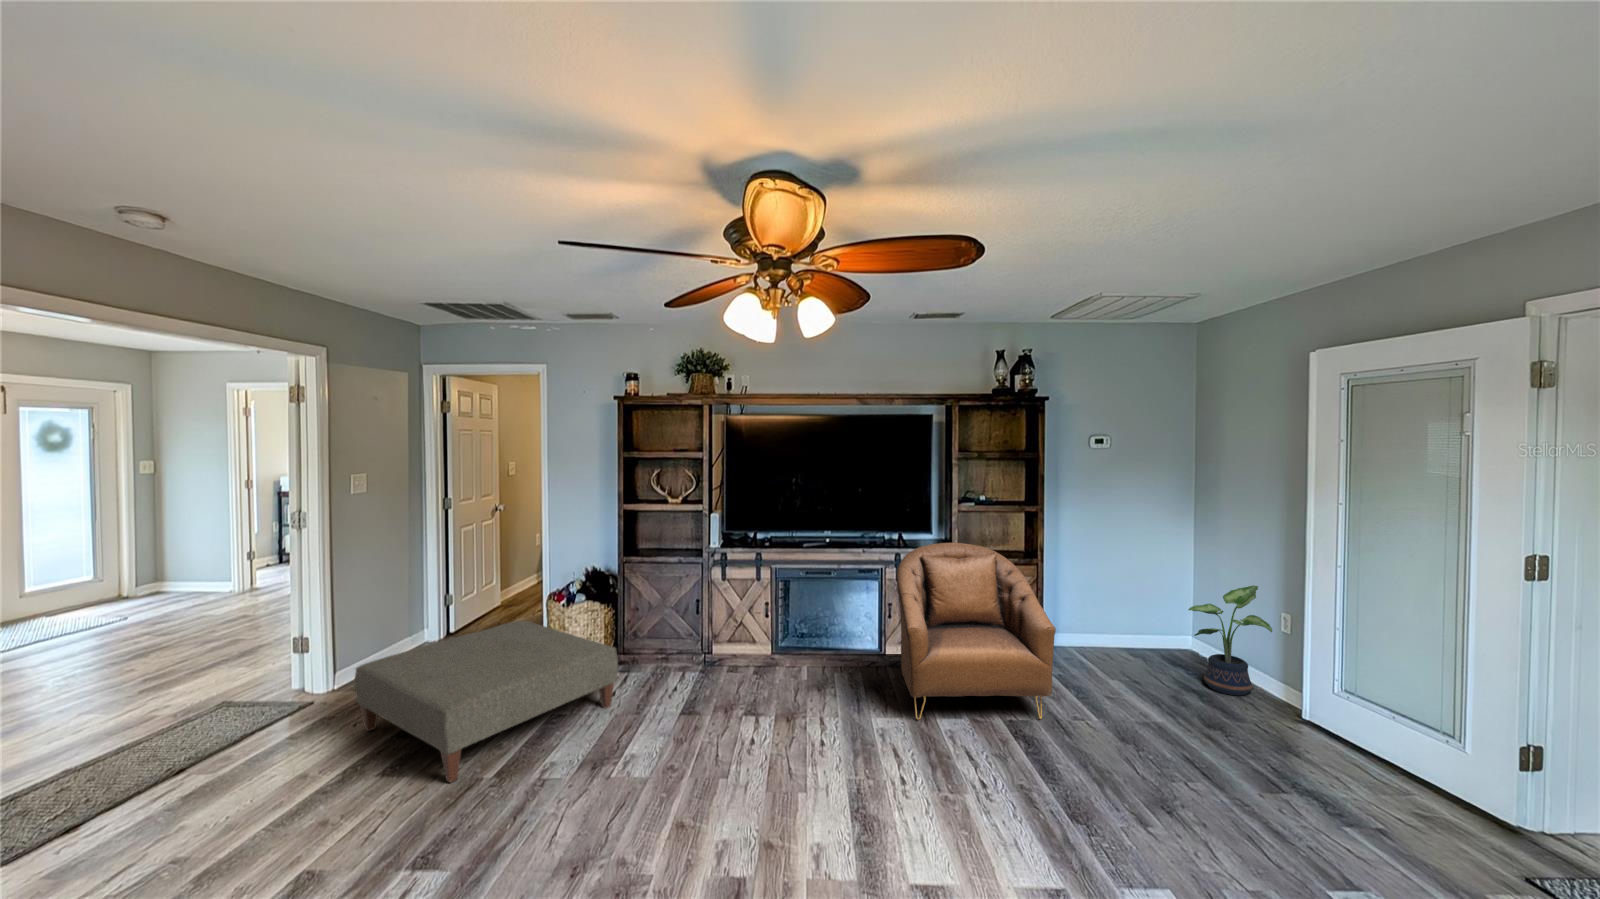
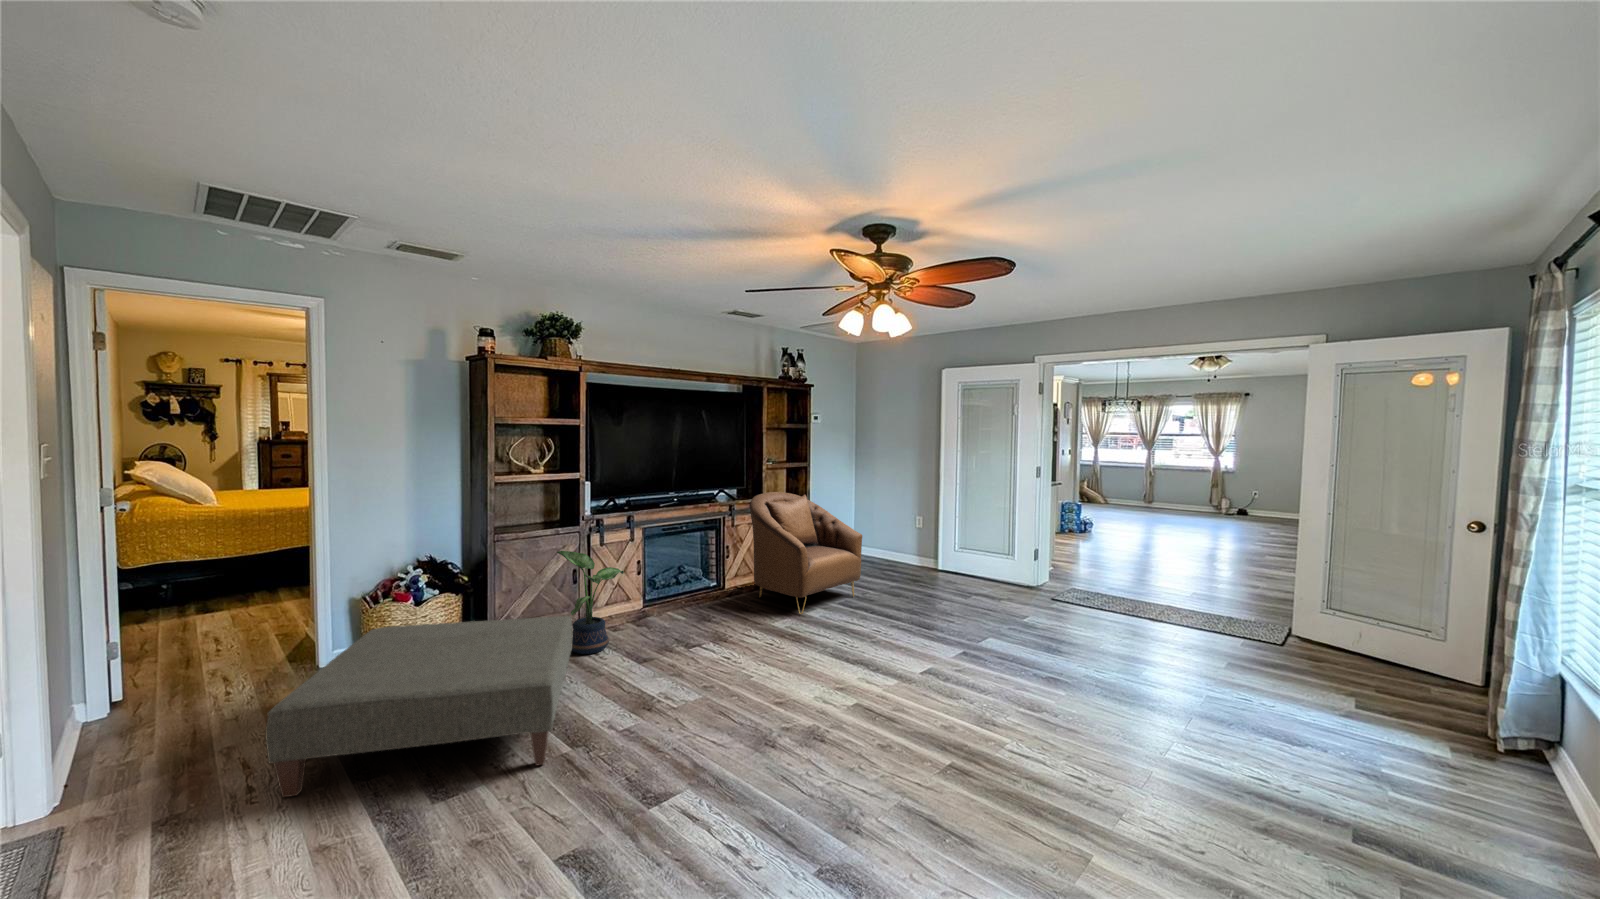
potted plant: present [1188,585,1272,695] -> present [557,551,624,654]

